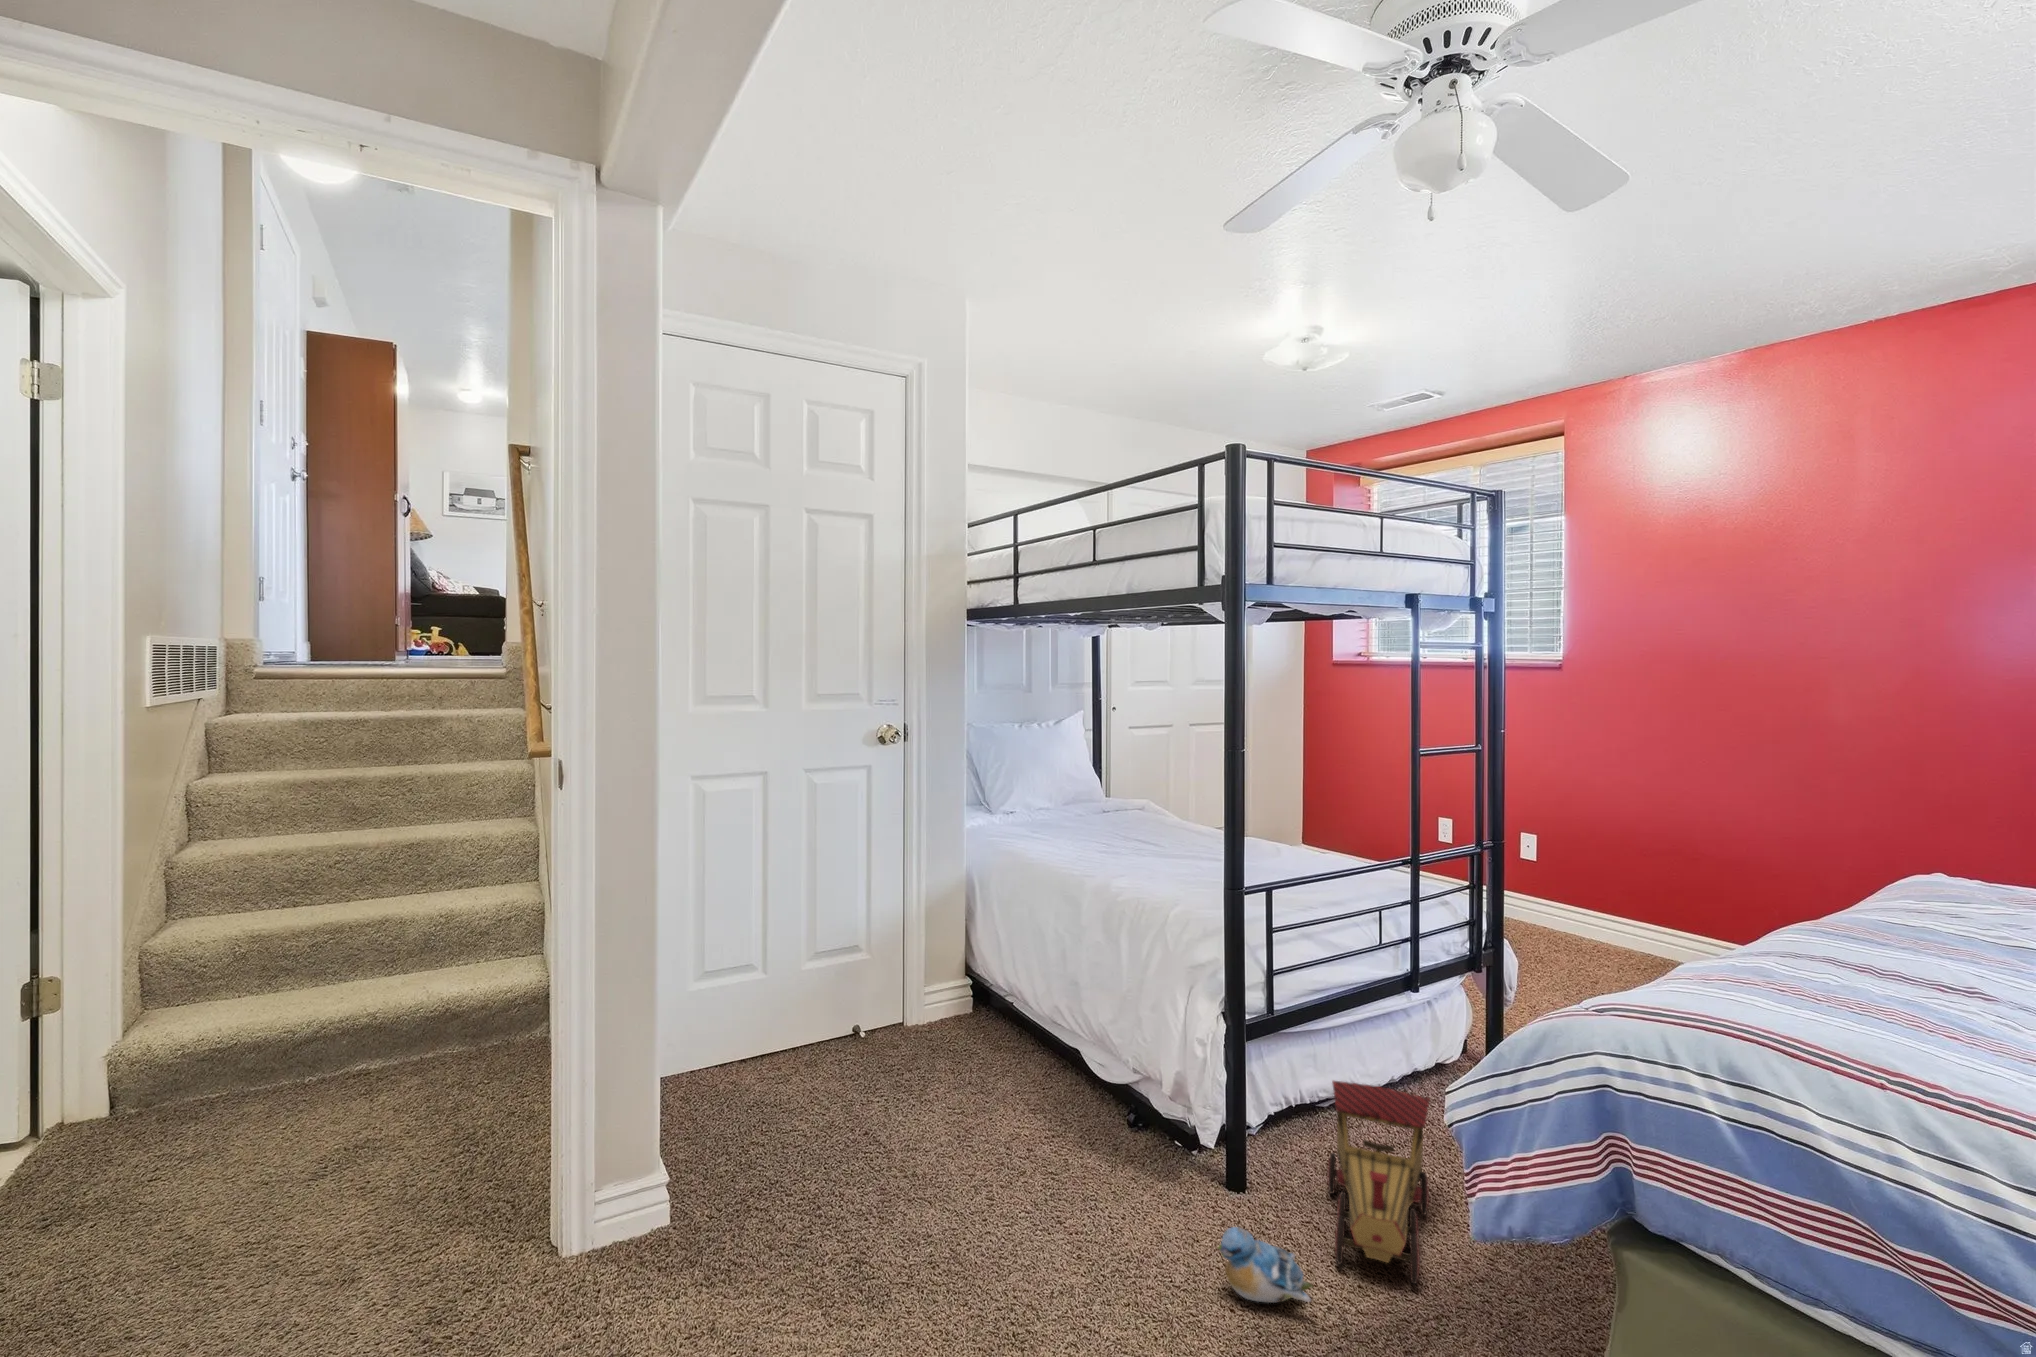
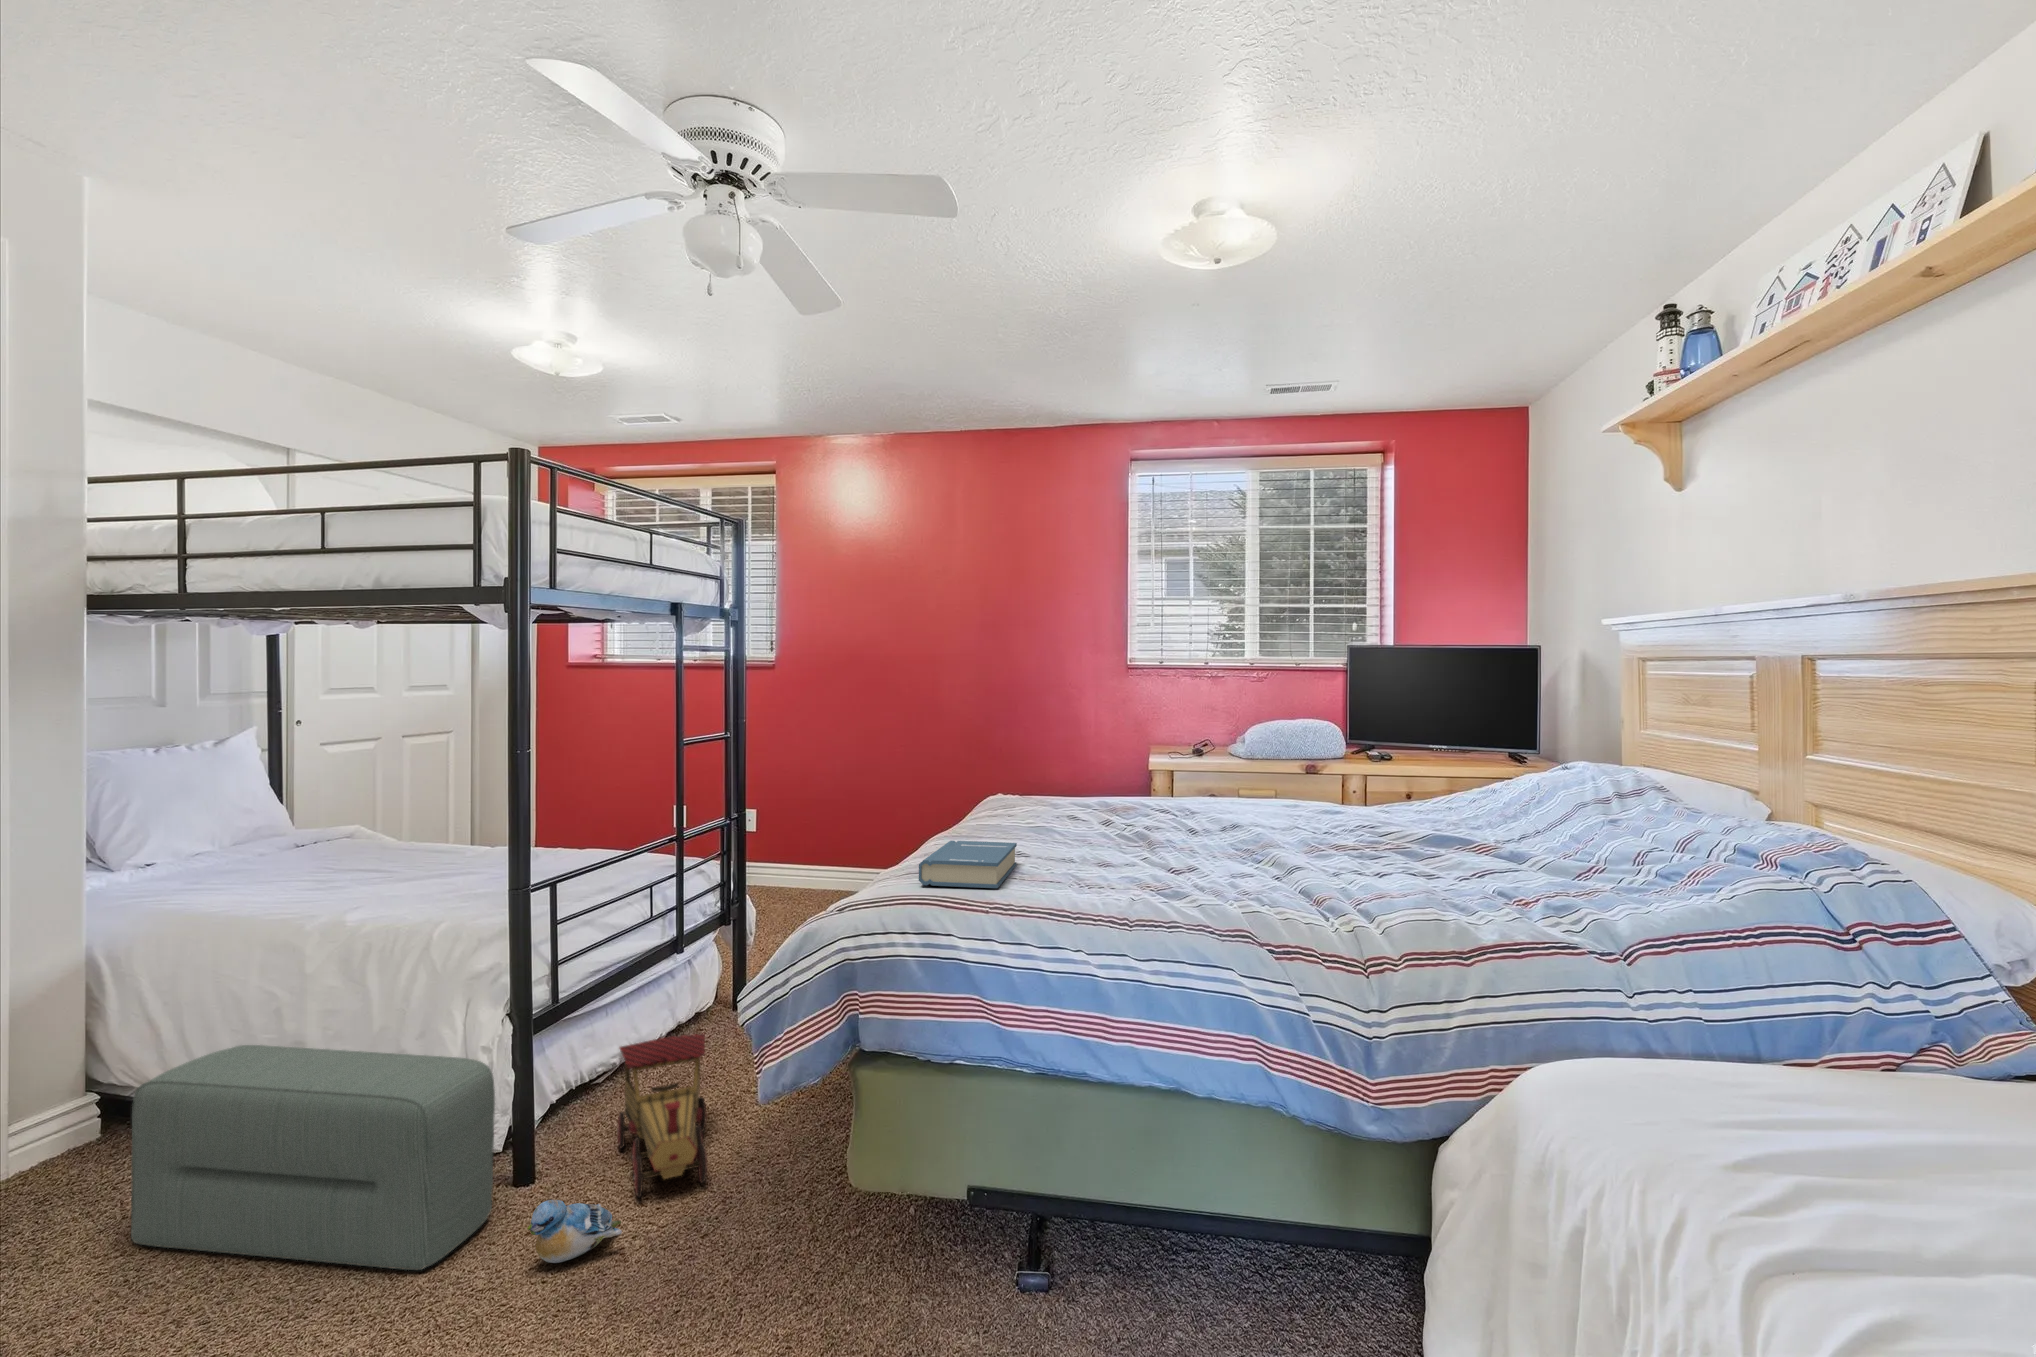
hardback book: none [1750,941,1979,1050] -> present [919,841,1017,888]
pouf: none [972,975,1202,1236] -> present [131,1045,495,1270]

